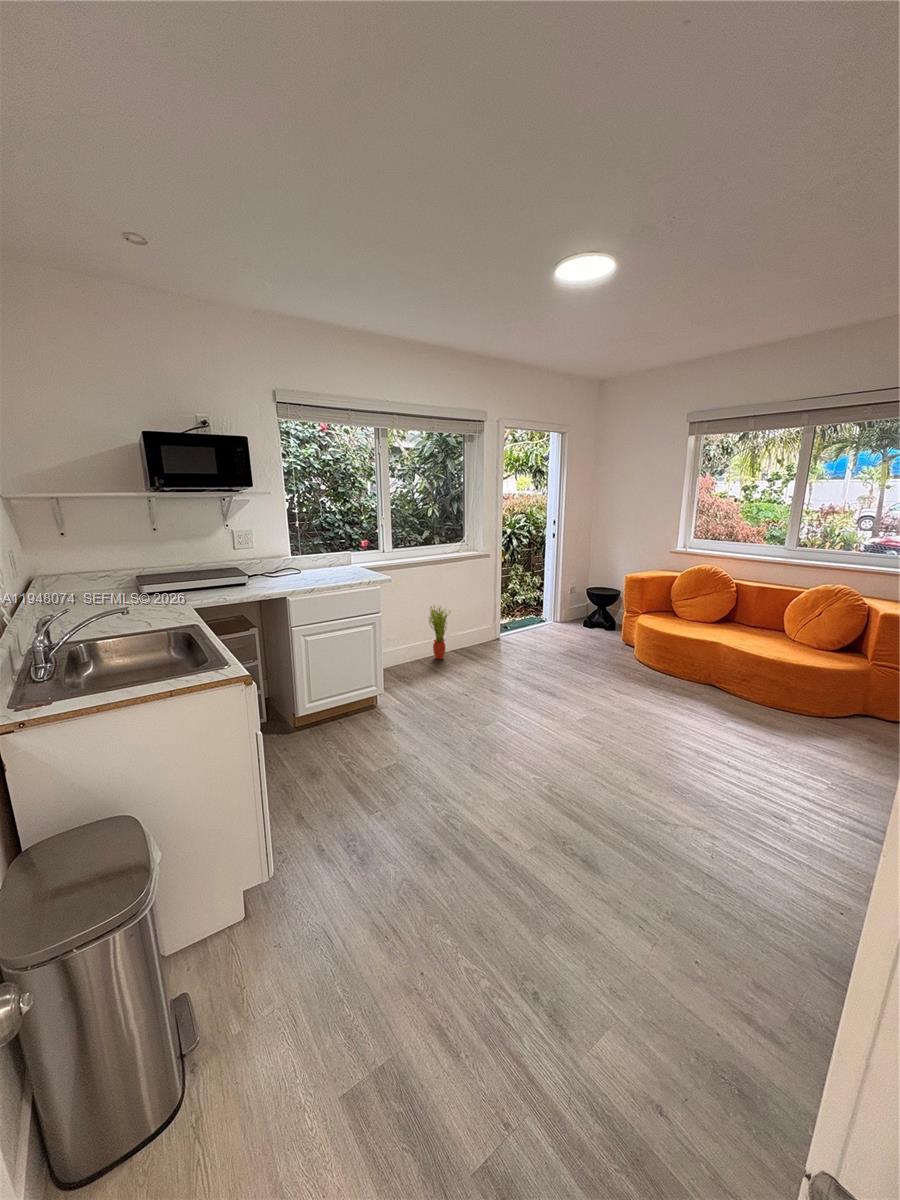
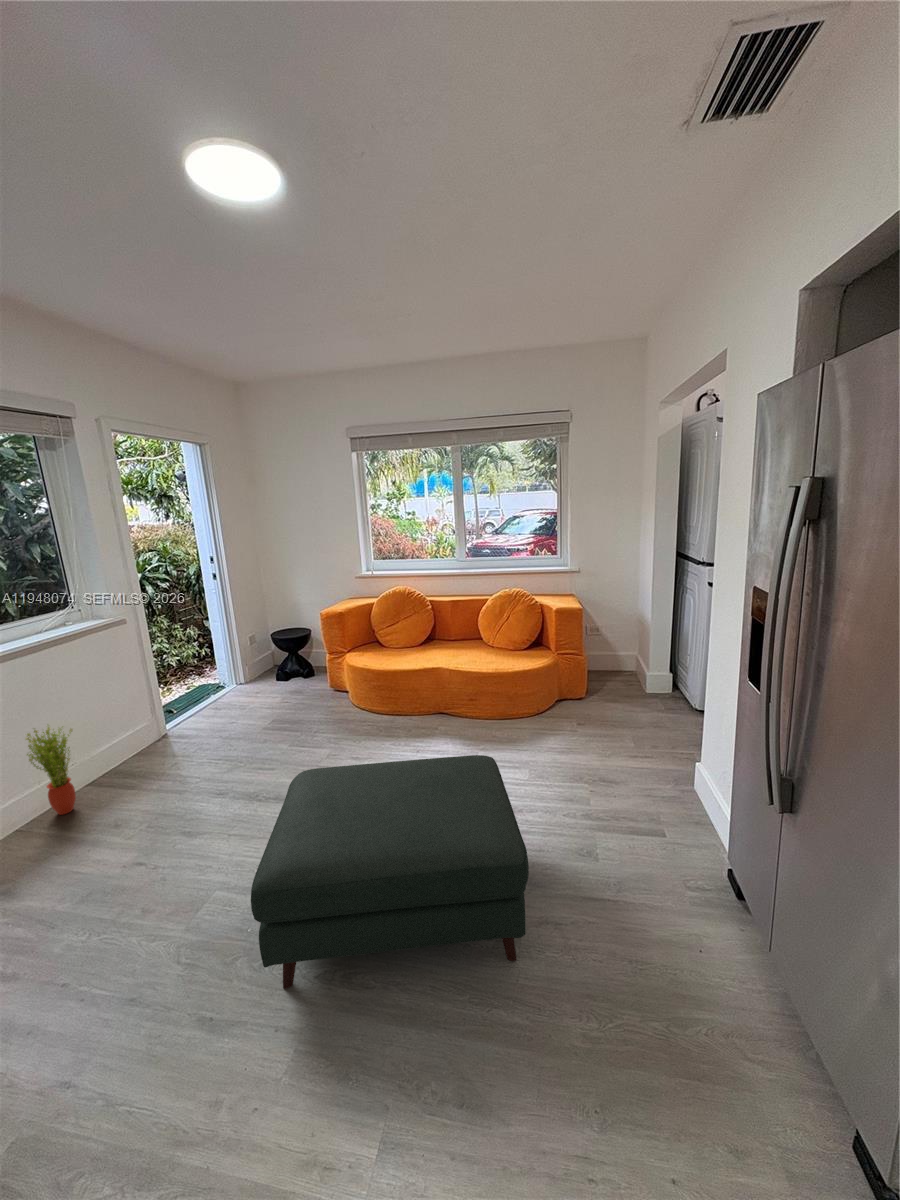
ottoman: none [500,663,703,828] -> present [251,755,529,989]

